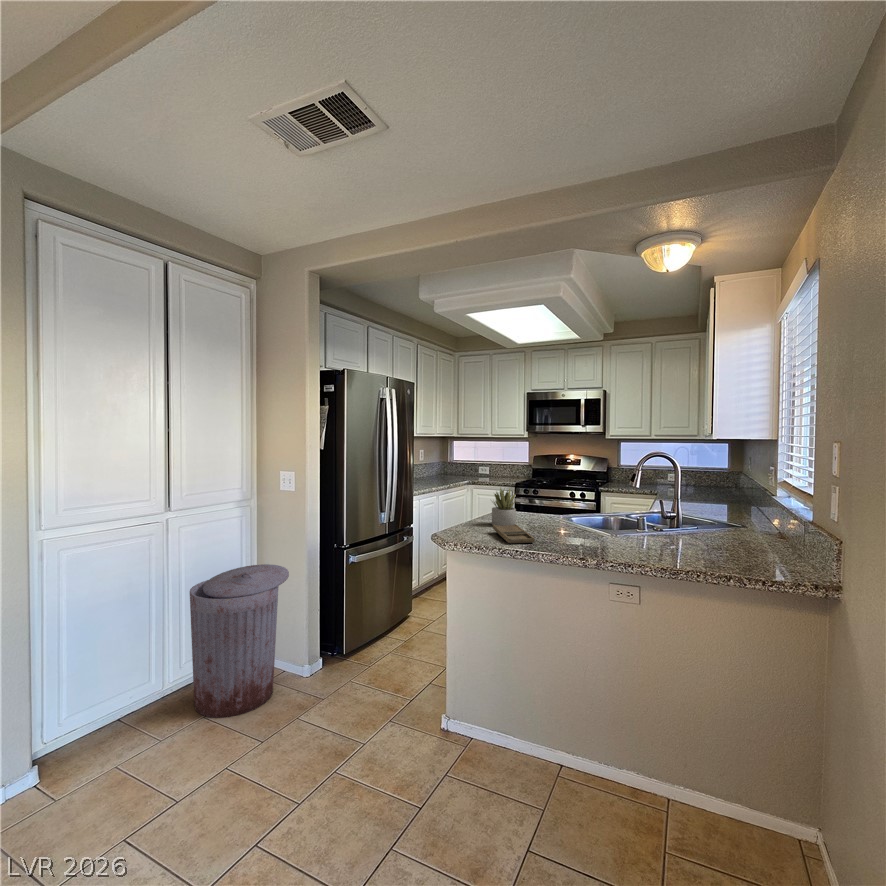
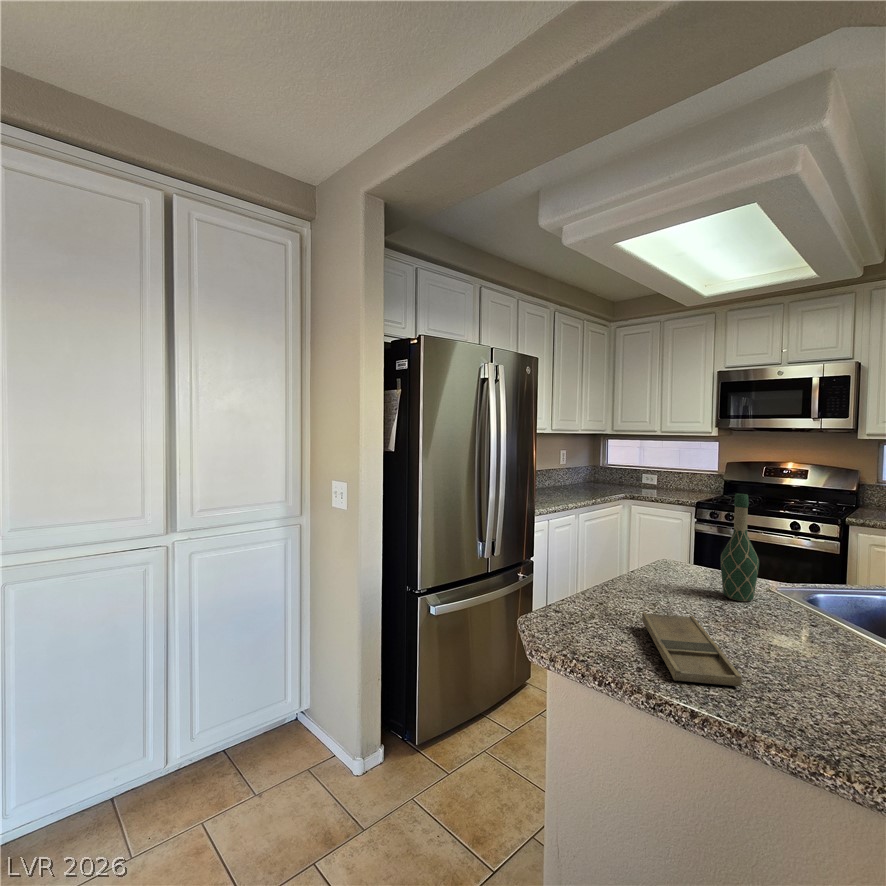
wine bottle: none [528,467,546,522] -> present [720,494,759,601]
succulent plant: present [492,488,516,525] -> none [641,530,695,612]
trash can: present [190,564,289,718] -> none [193,606,332,835]

